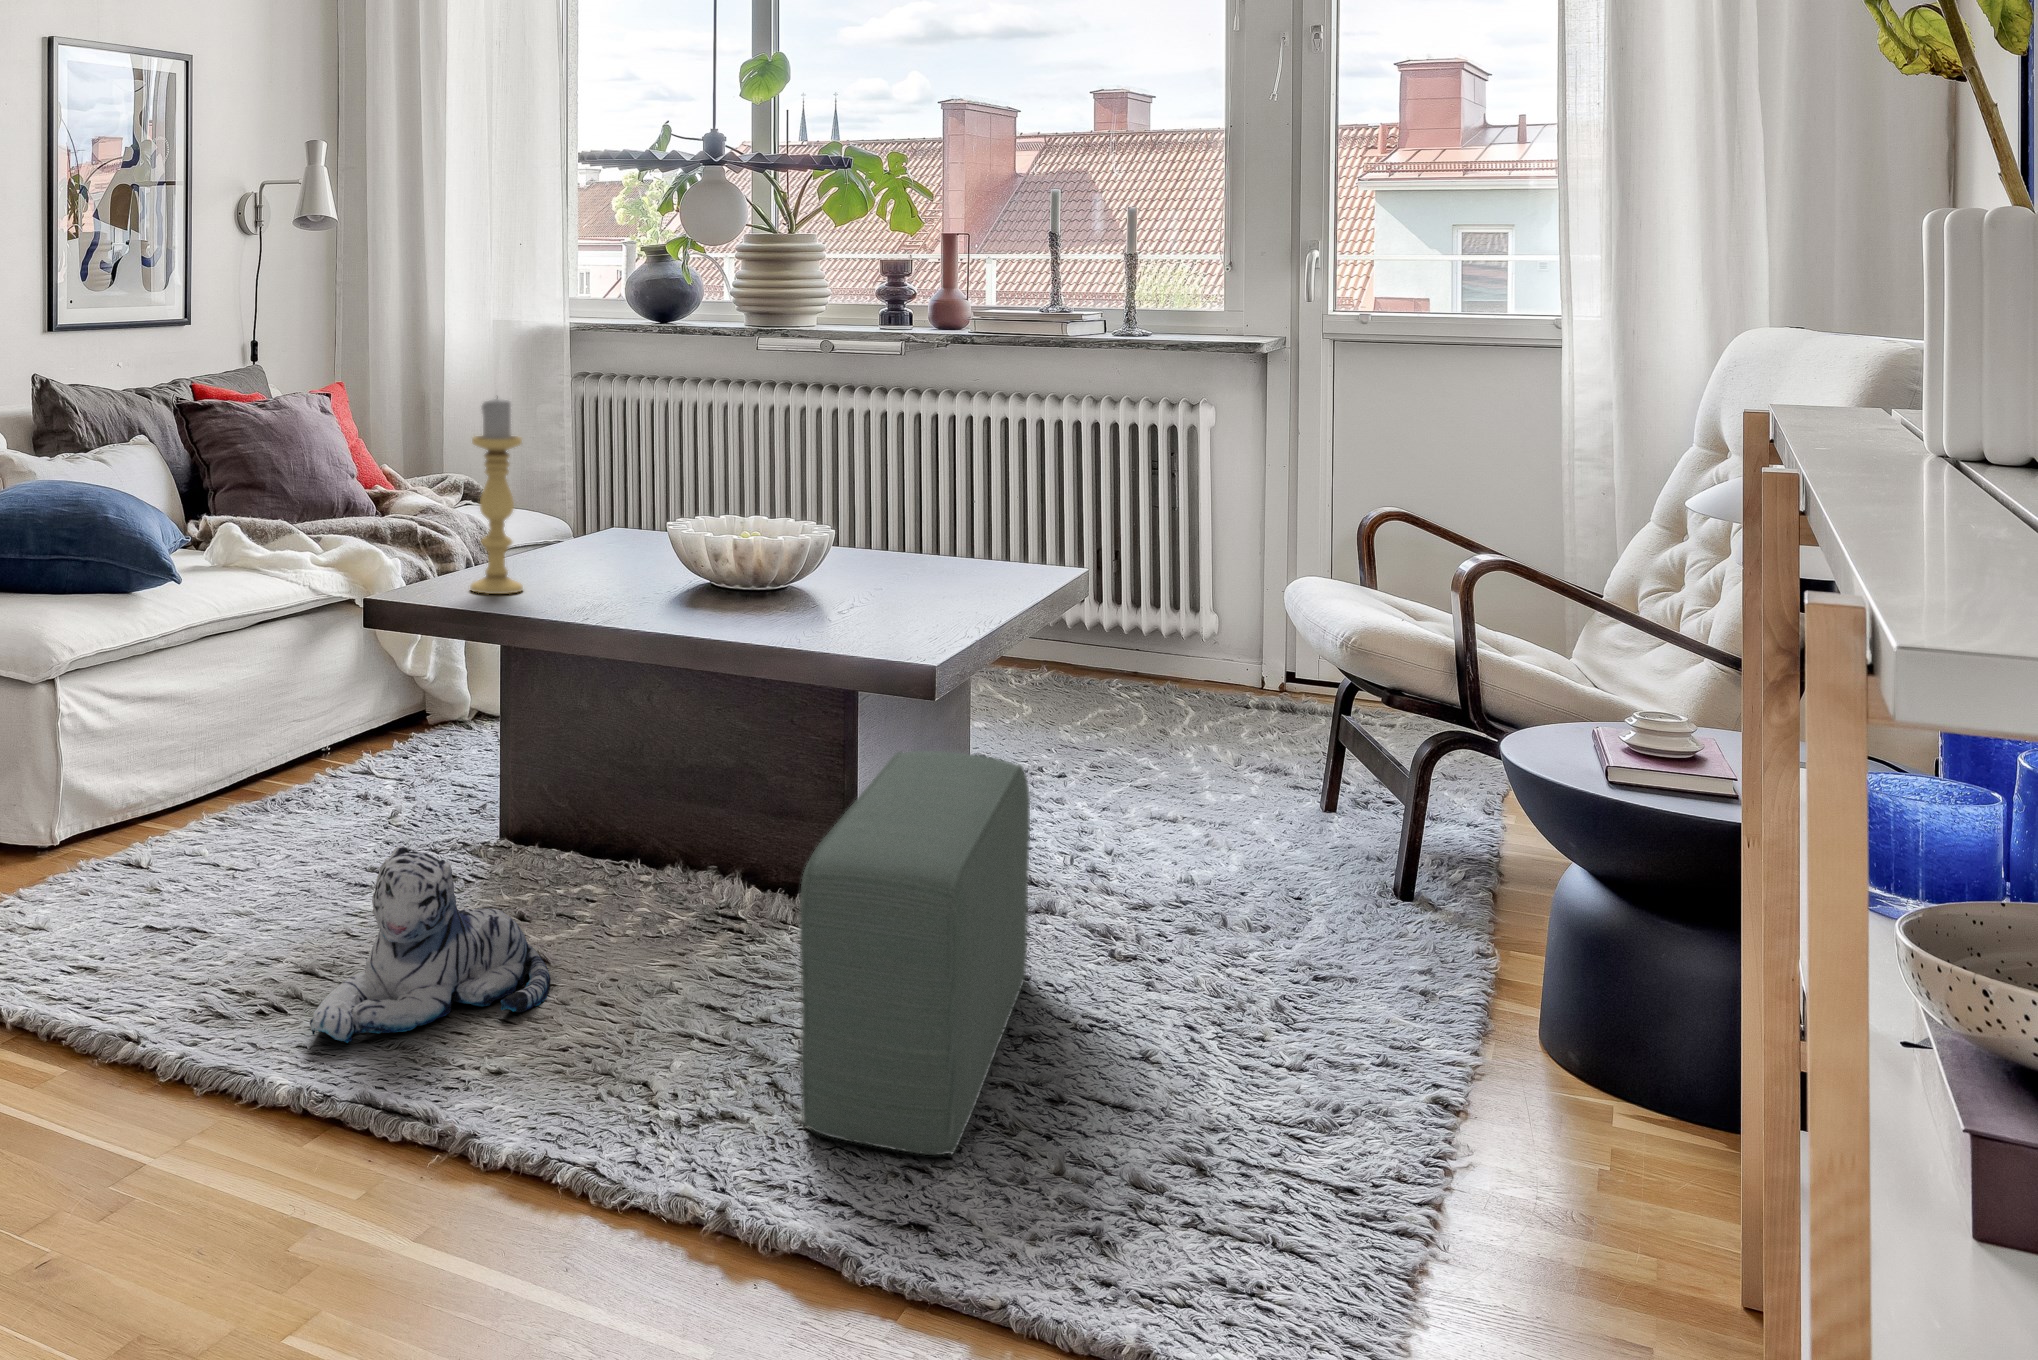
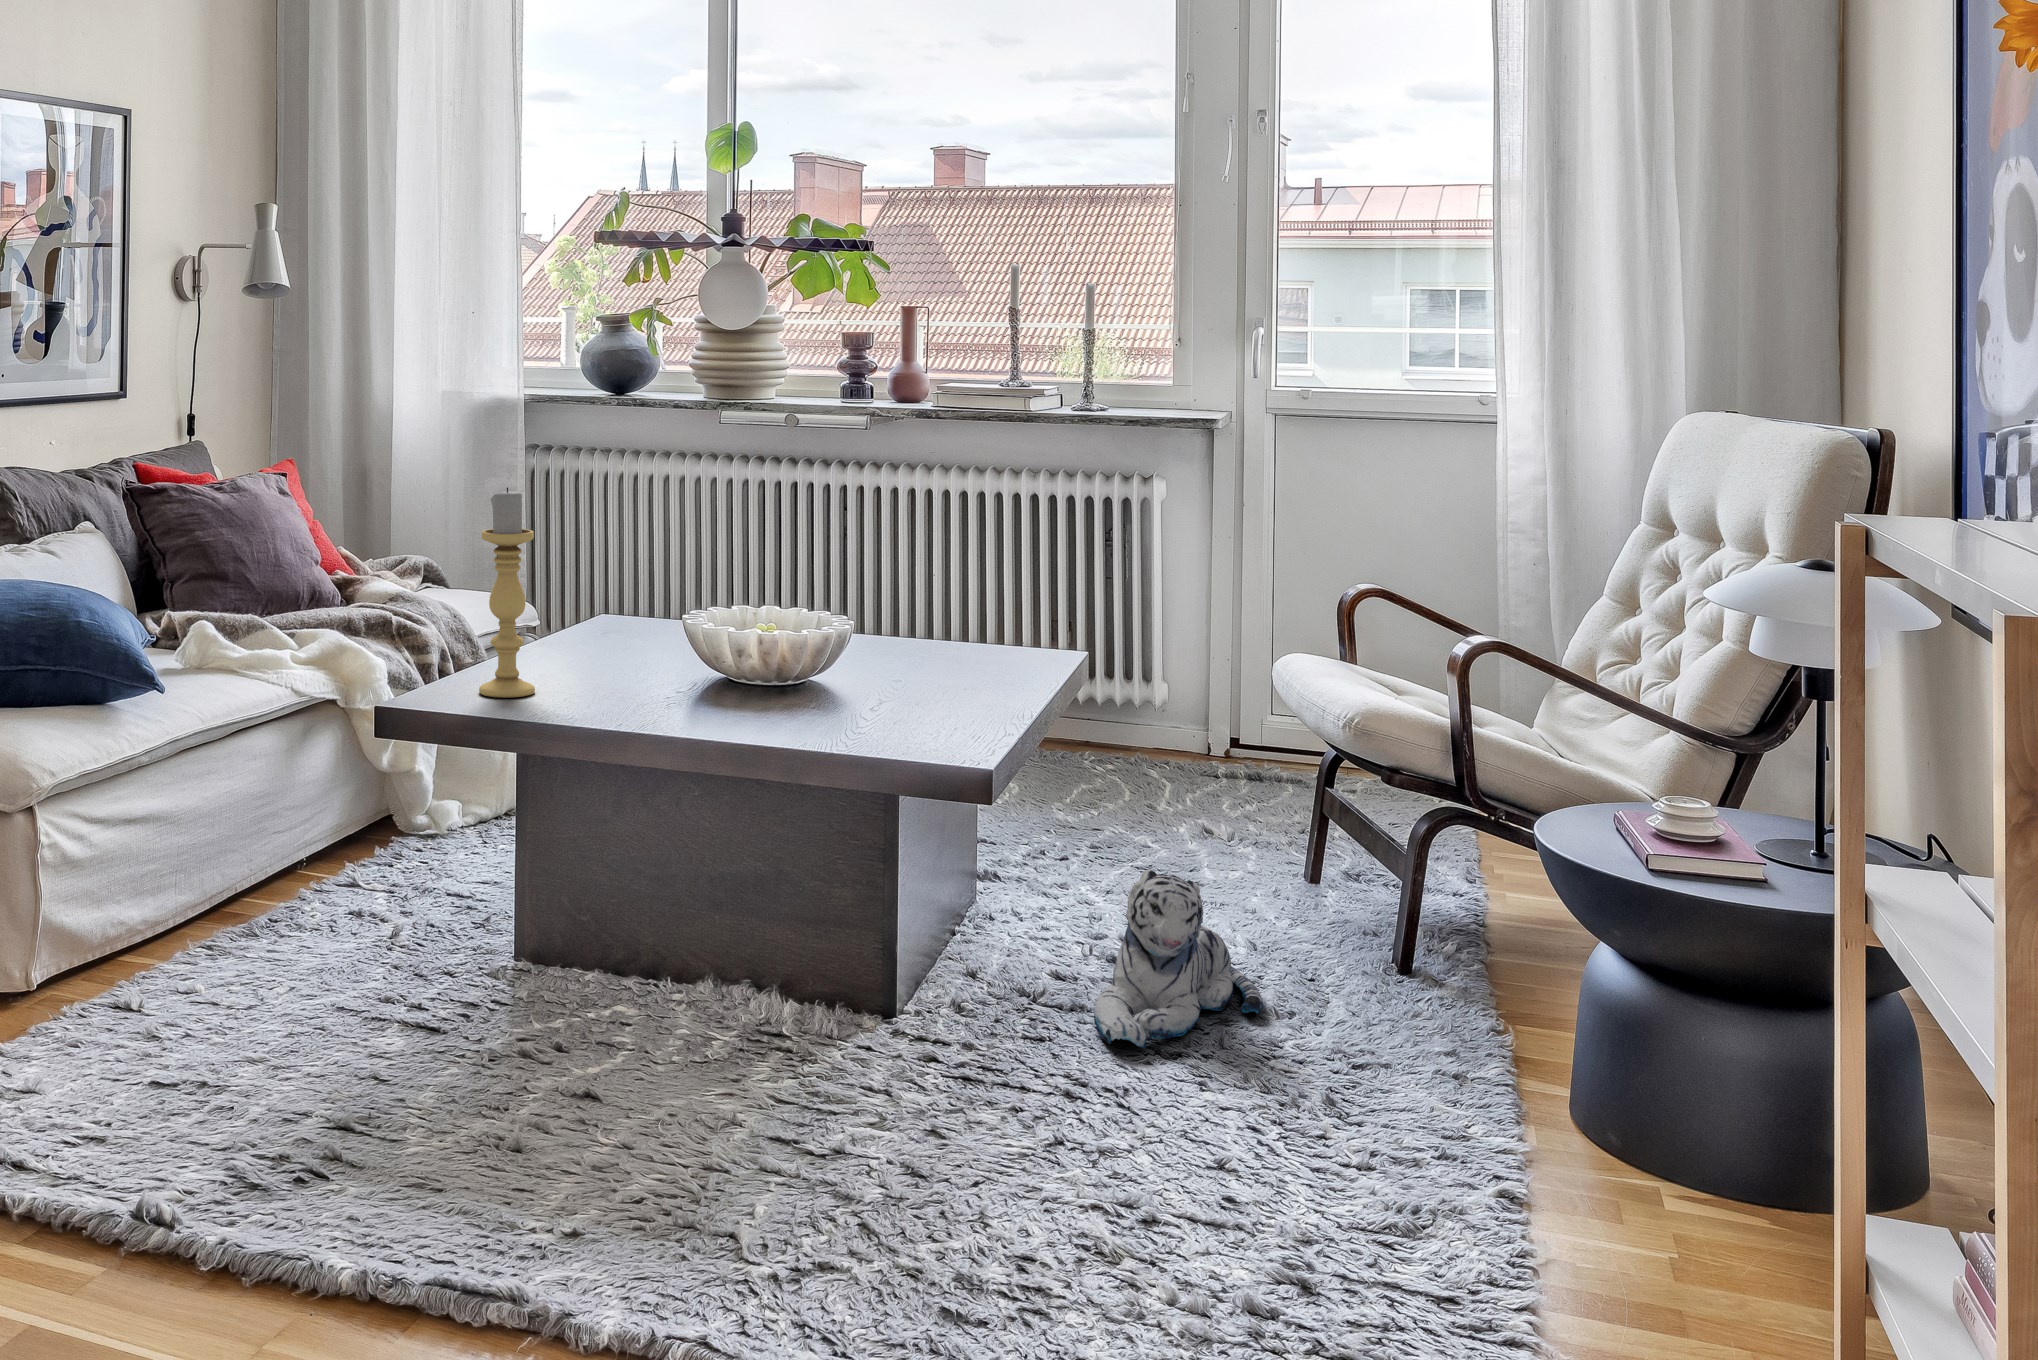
pouf: present [800,751,1030,1155] -> none [905,858,1089,1298]
plush toy: present [310,846,550,1043] -> present [1094,870,1263,1048]

